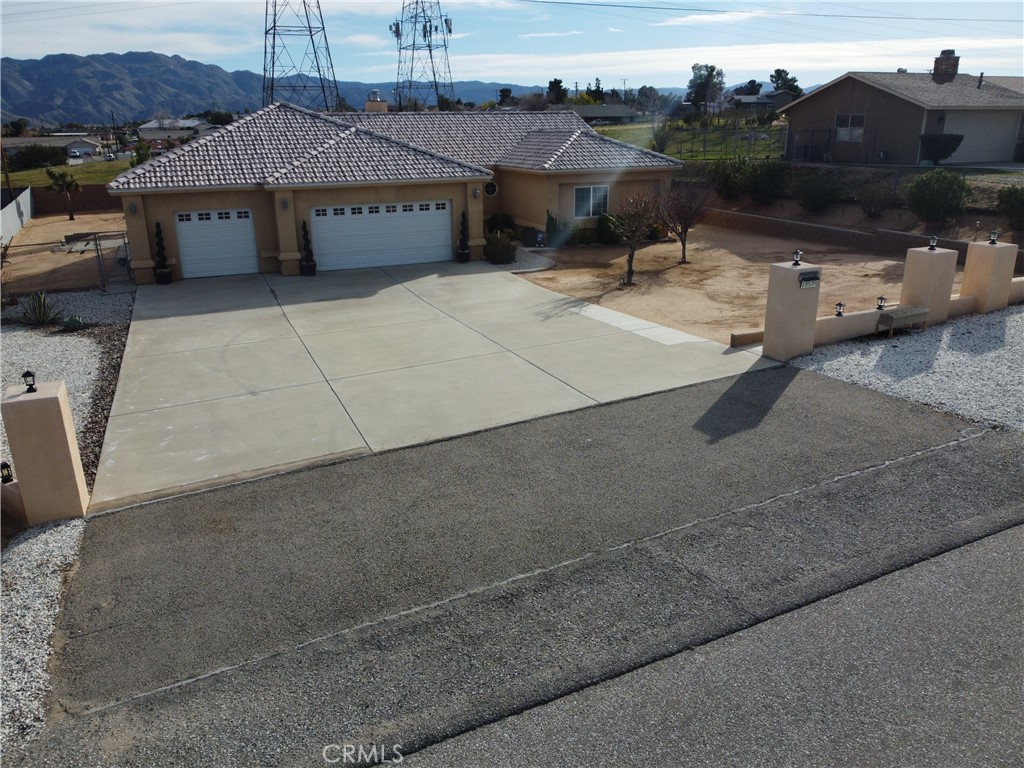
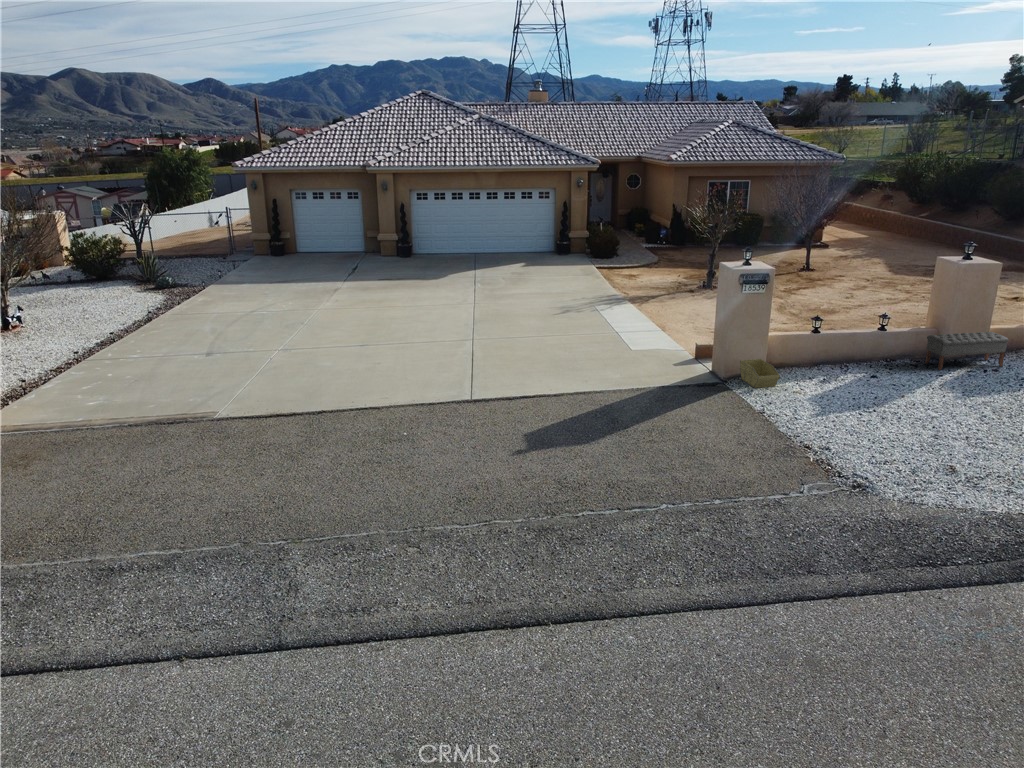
storage bin: none [764,344,802,368] -> present [740,359,780,388]

